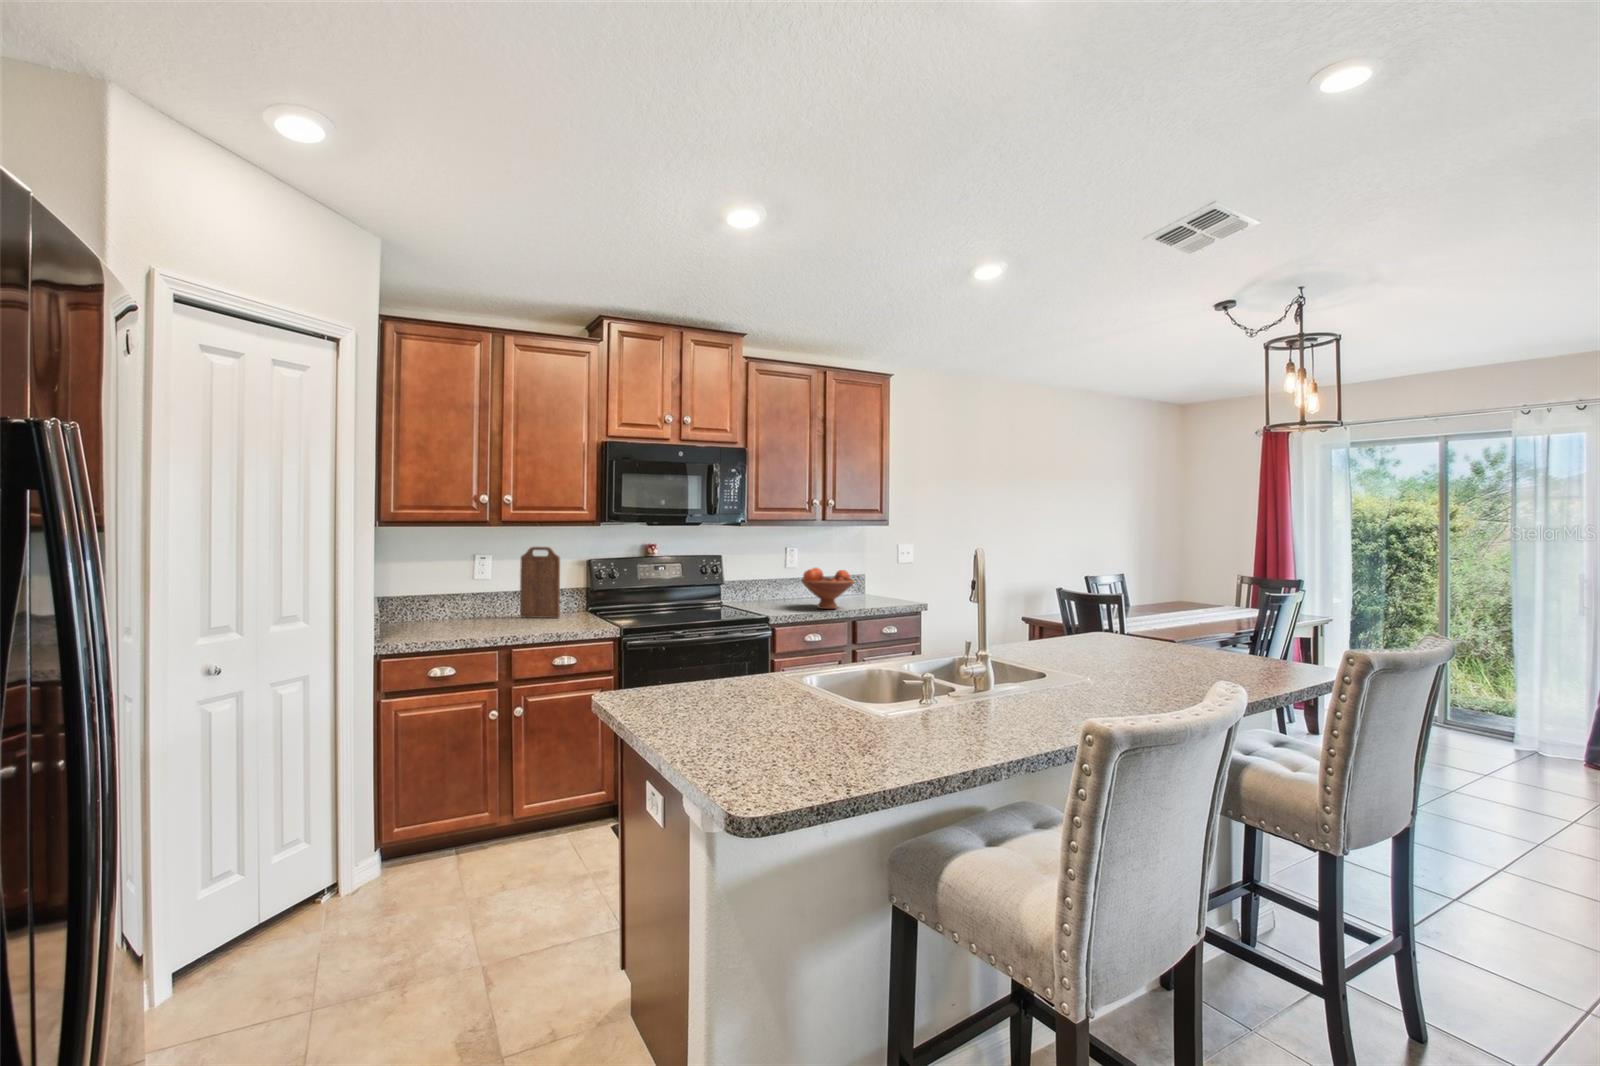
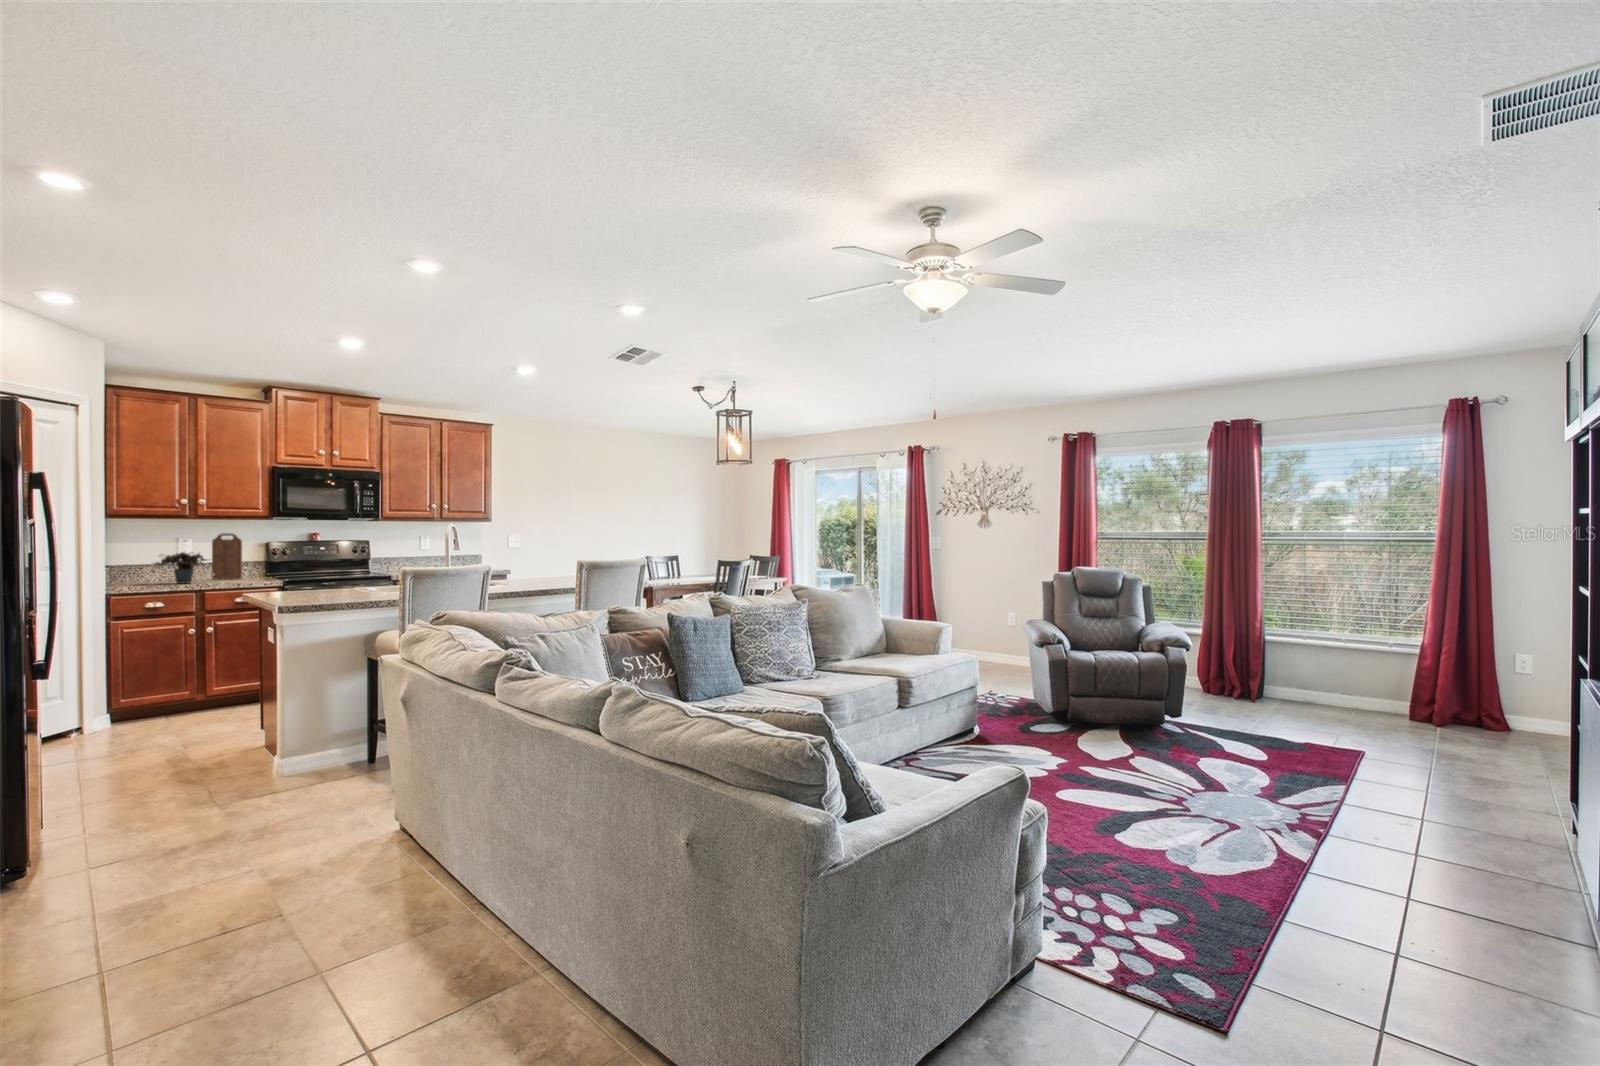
fruit bowl: present [801,568,854,609] -> none [425,547,463,573]
potted plant: none [439,579,526,631] -> present [155,552,208,584]

